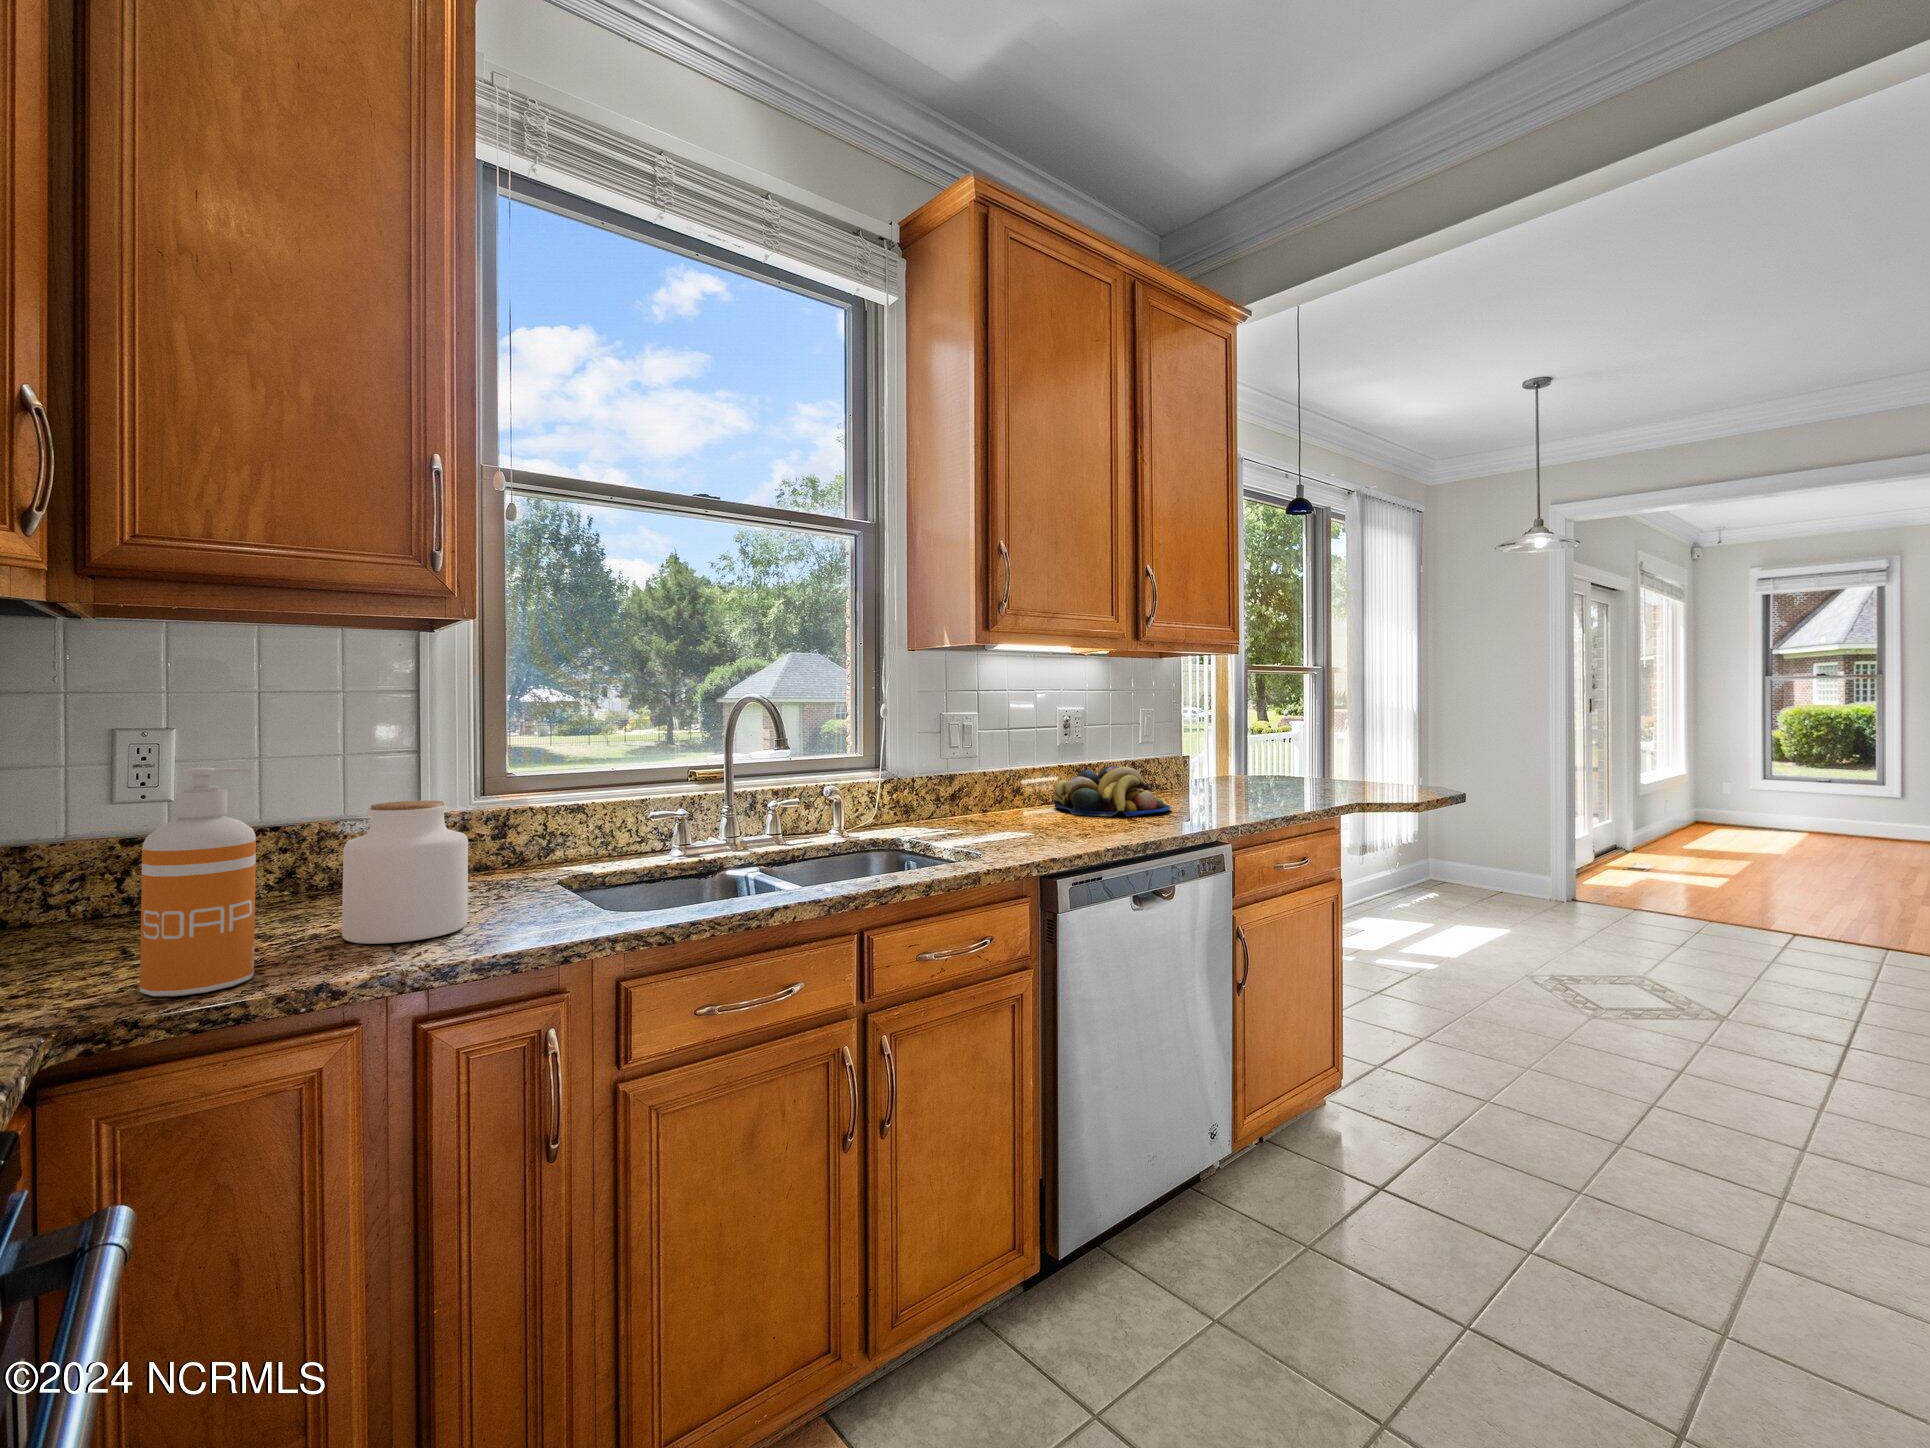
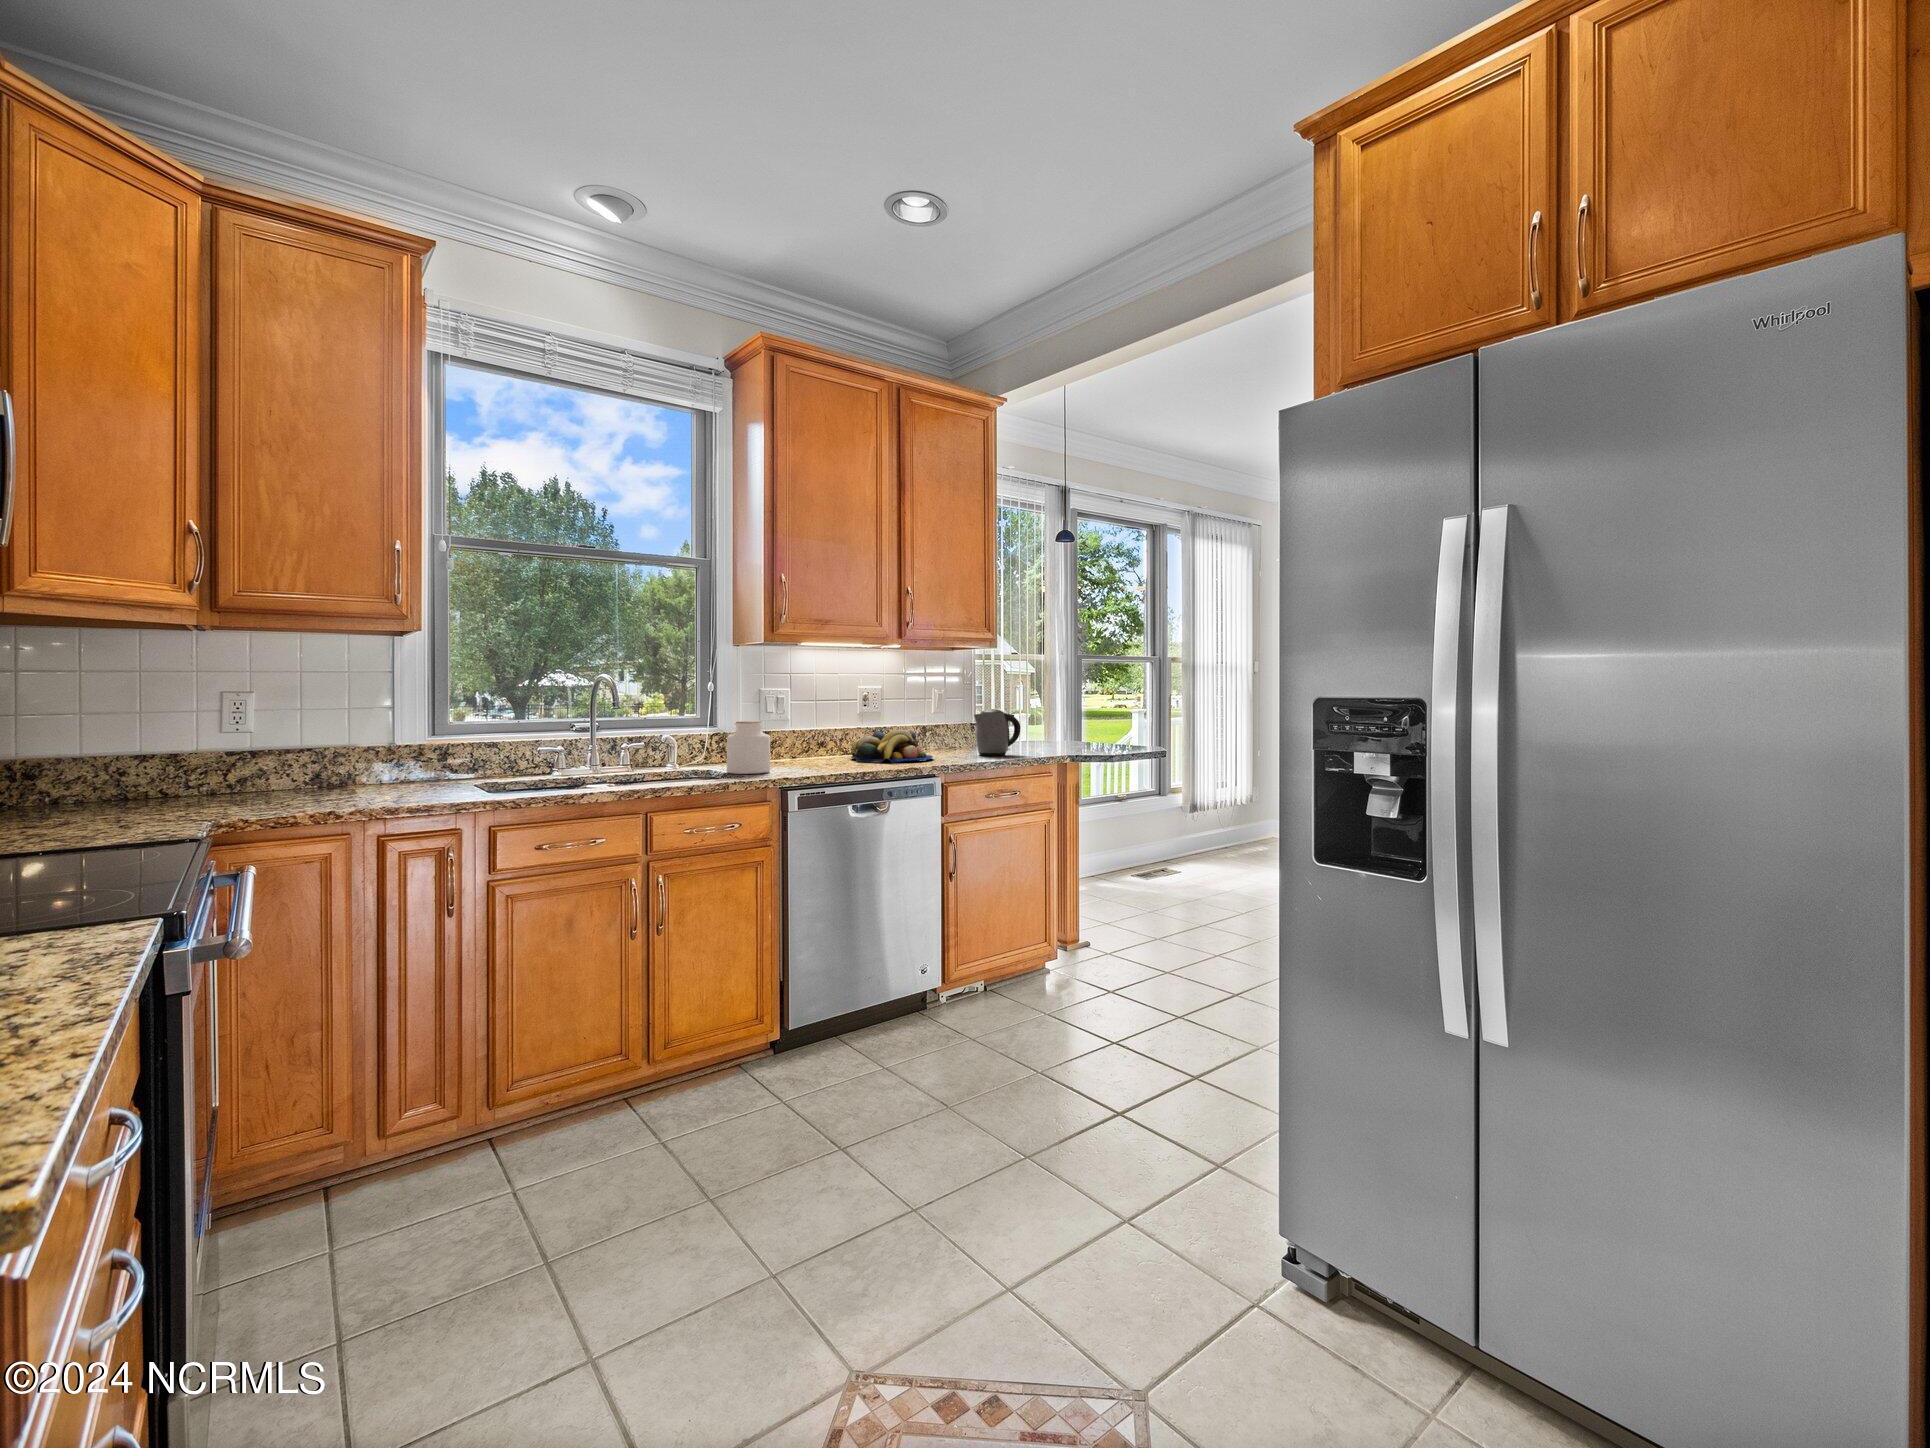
kettle: none [1202,736,1262,801] -> present [974,709,1020,756]
soap dispenser: present [140,768,256,996] -> none [246,708,299,813]
jar: present [342,801,468,944] -> present [727,721,770,774]

